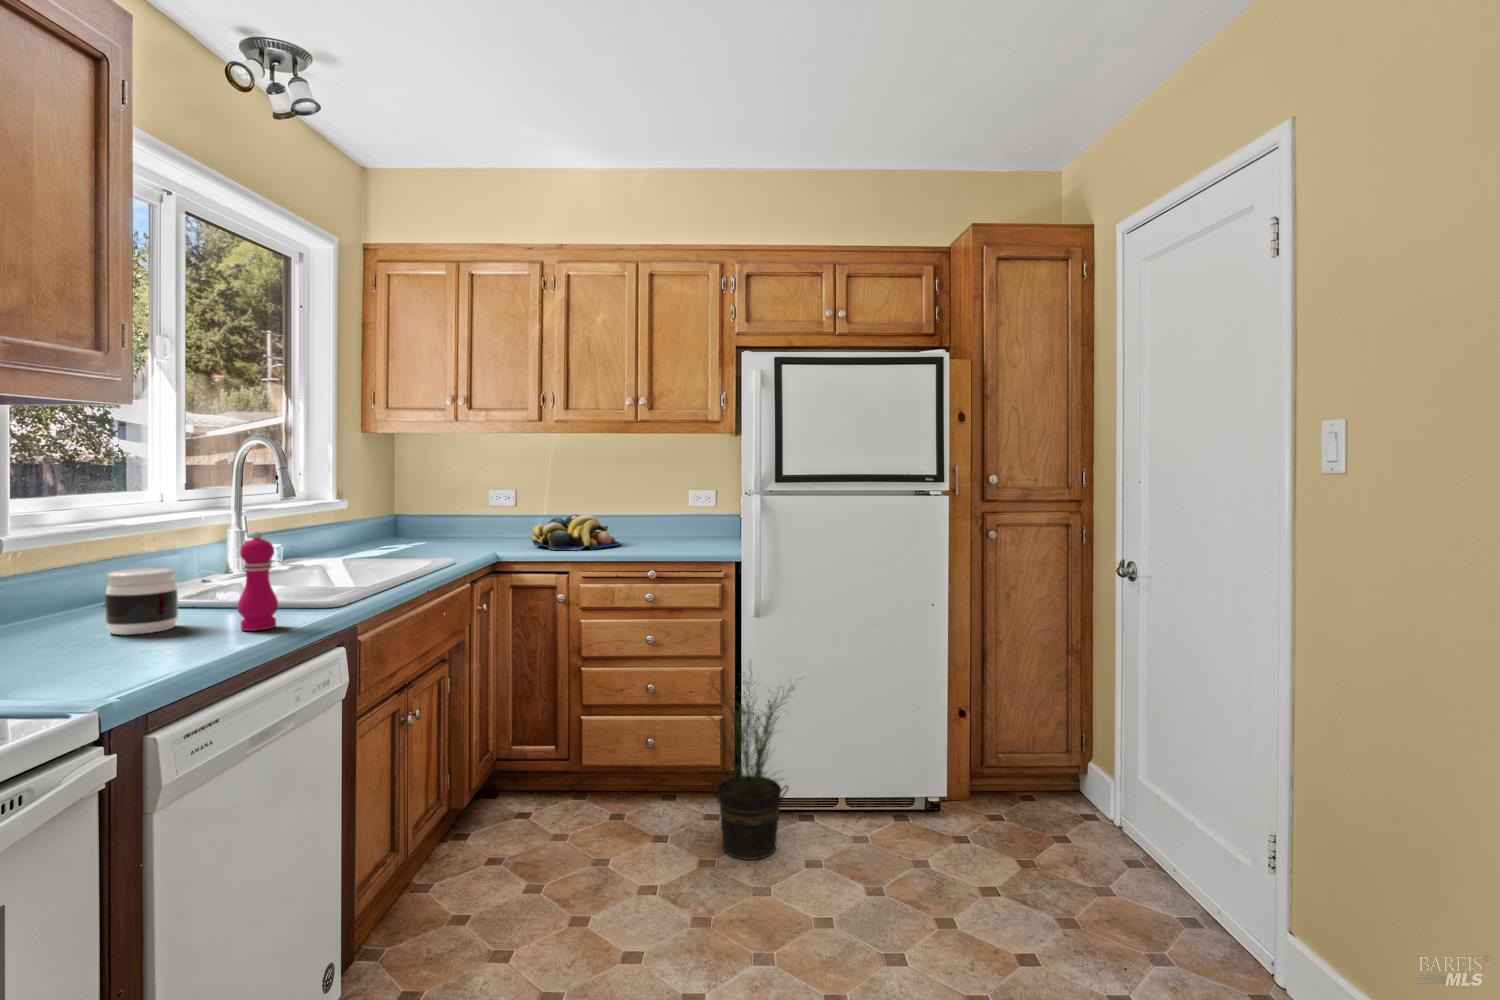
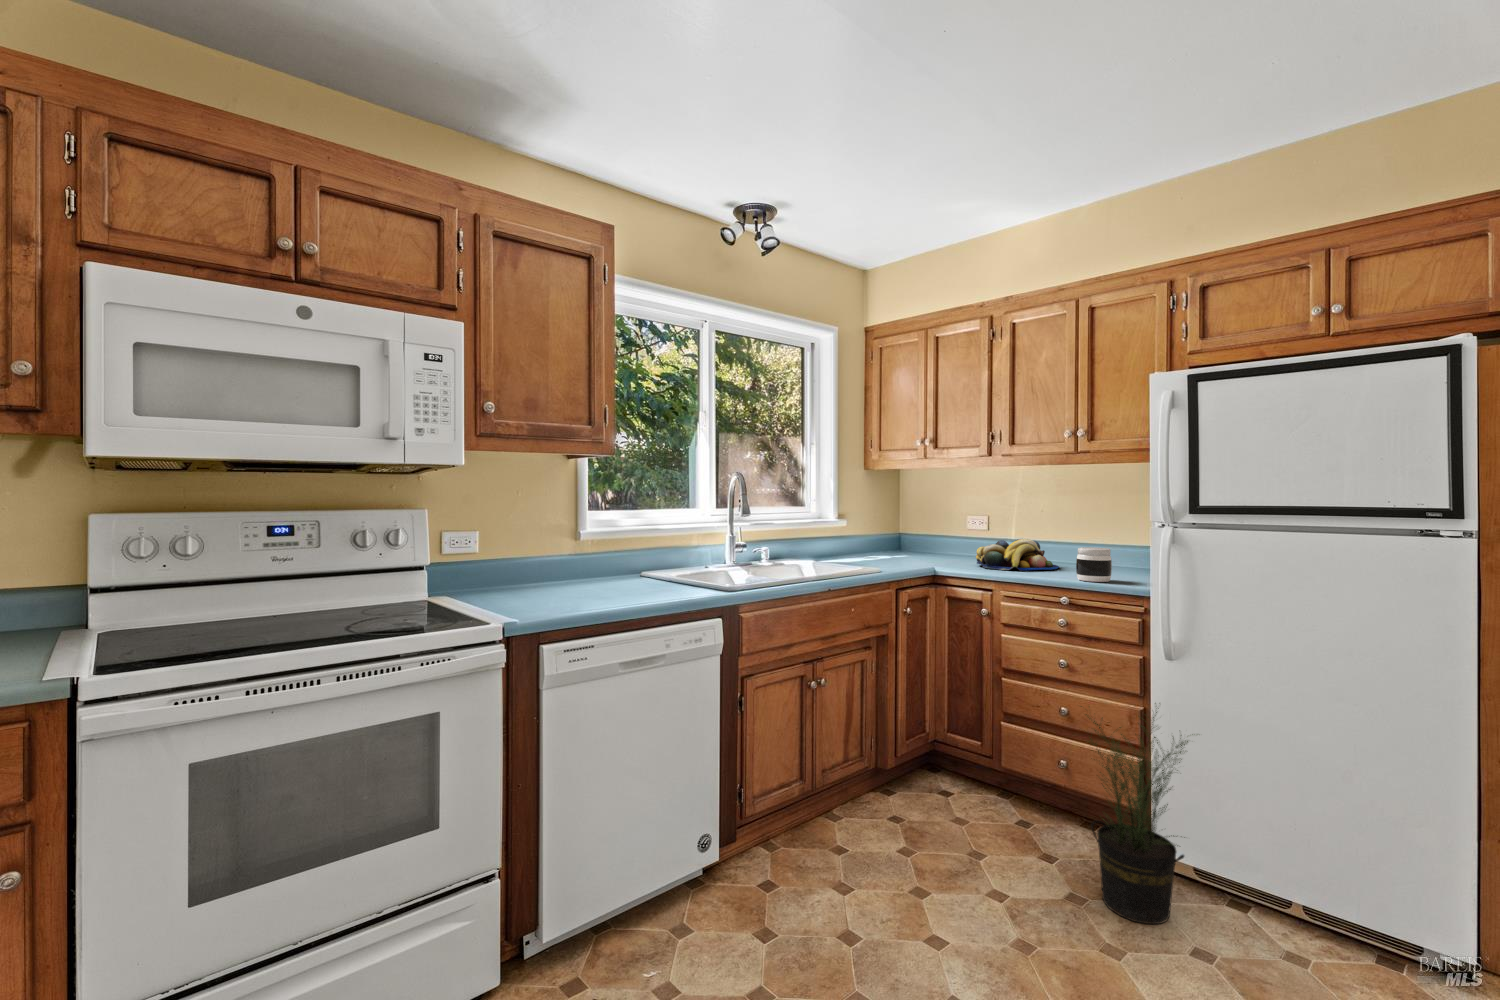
pepper mill: present [238,532,278,631] -> none [673,533,695,596]
jar: present [105,568,178,635] -> present [1076,547,1112,582]

